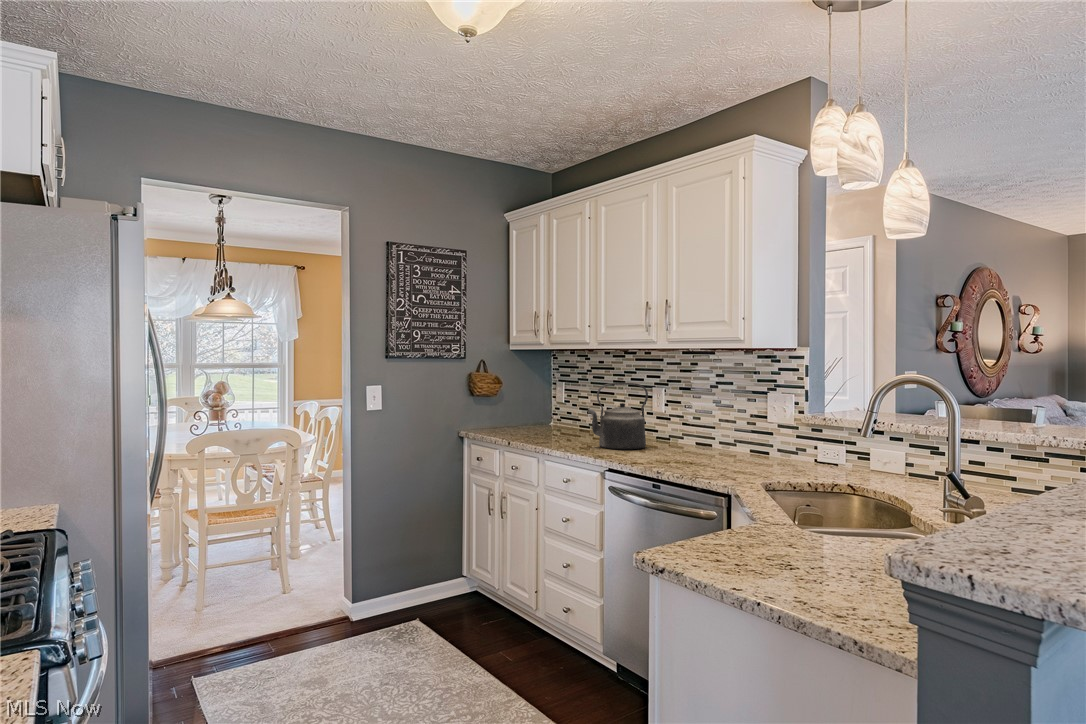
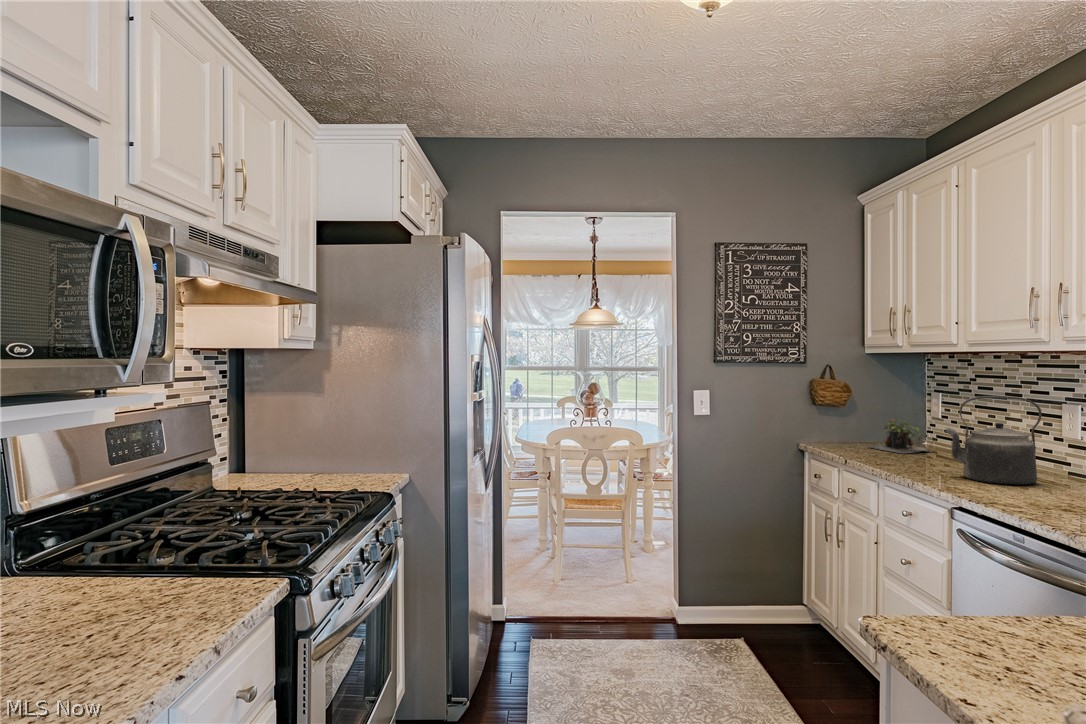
plant: none [515,405,568,433] -> present [869,419,934,453]

